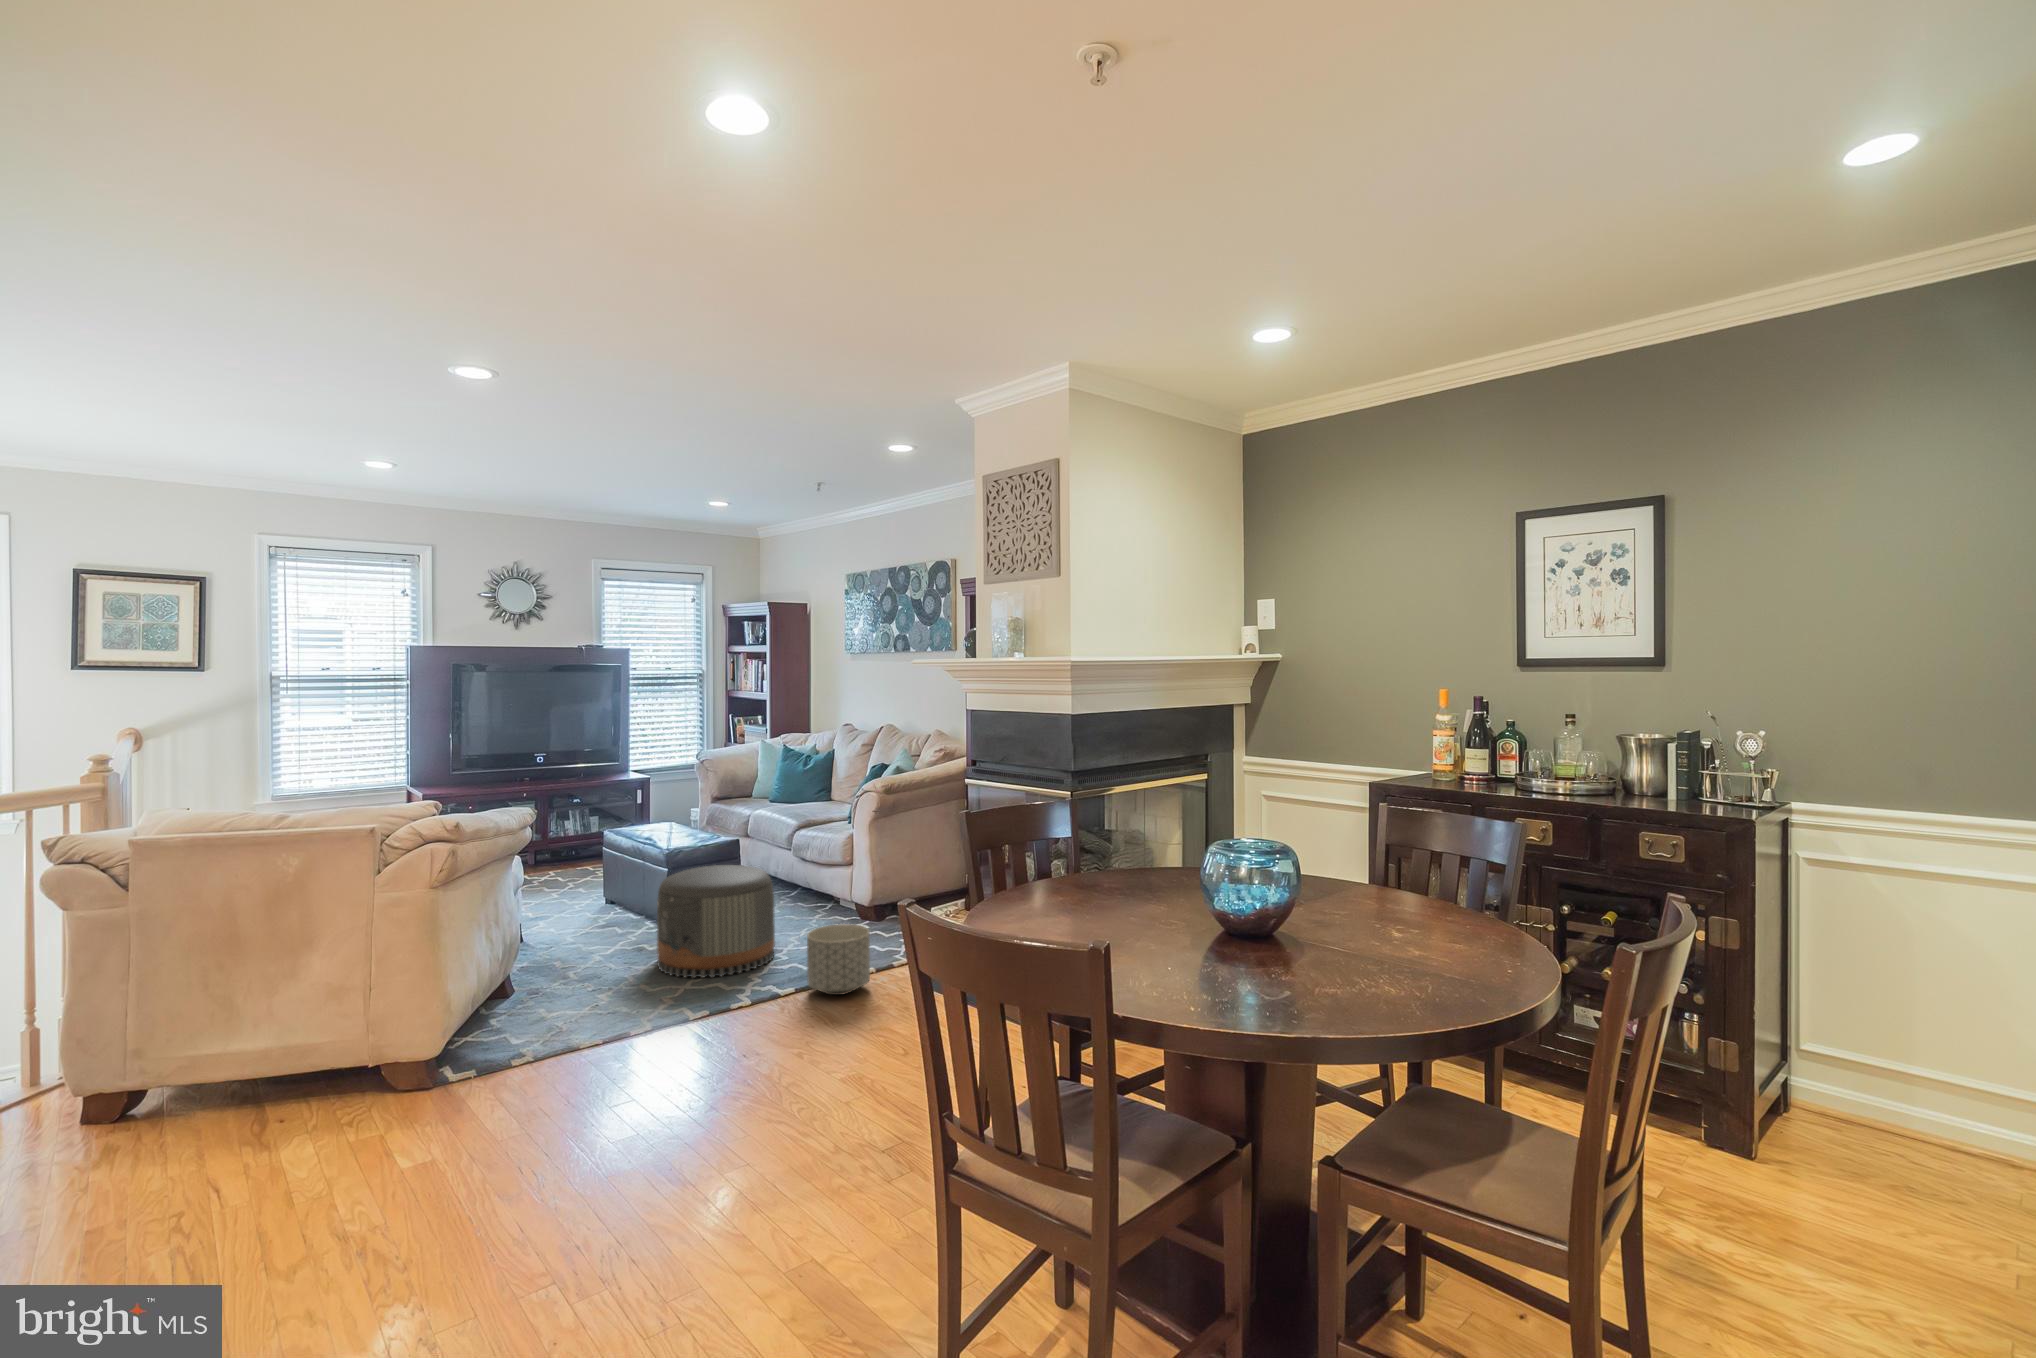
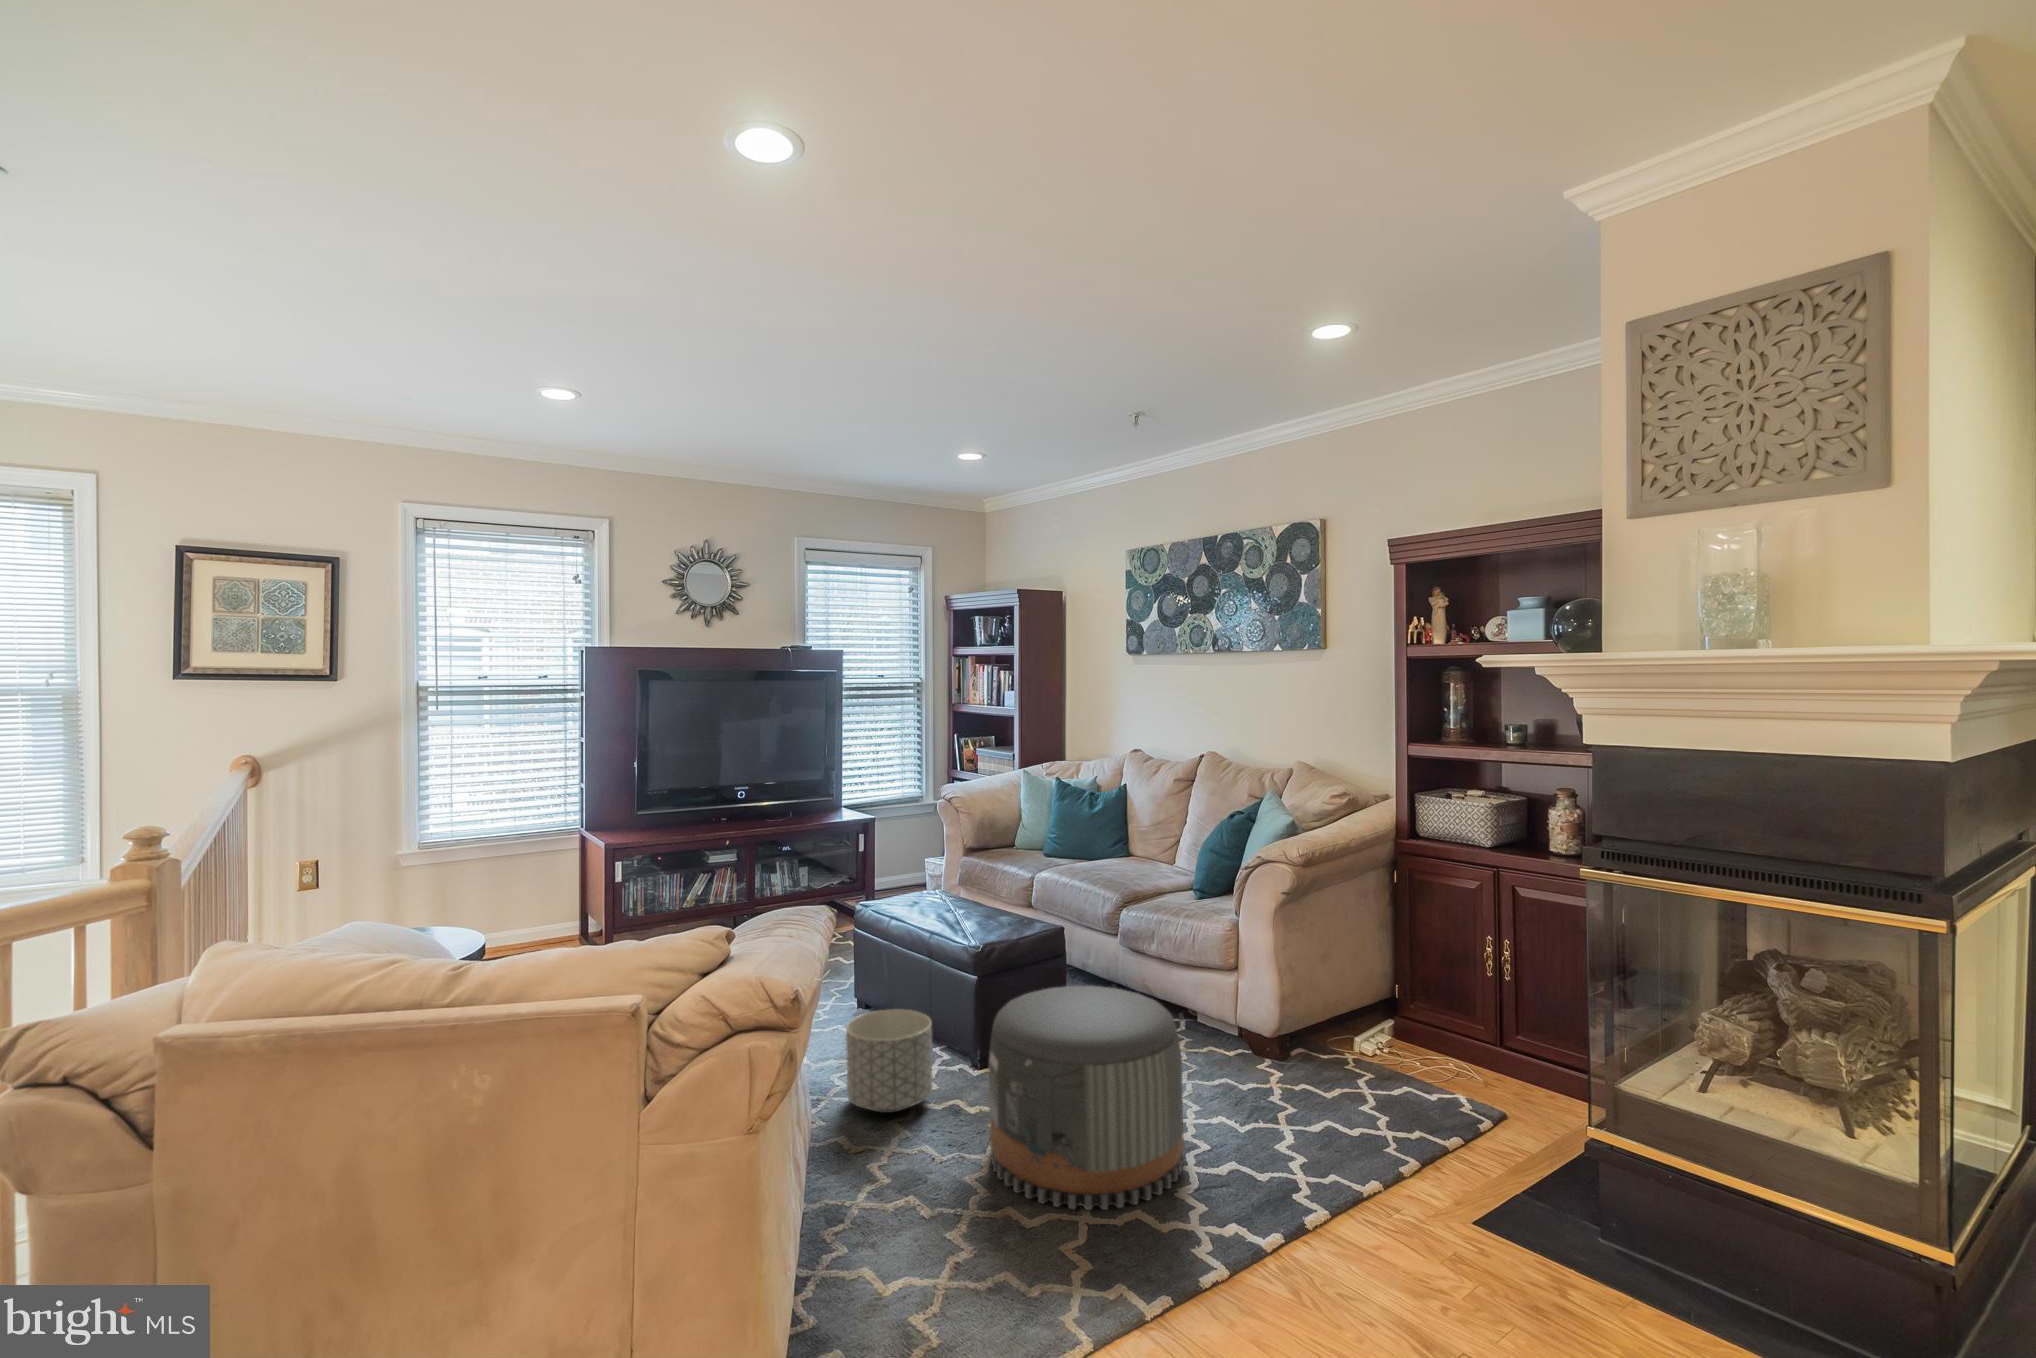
planter: present [807,924,870,995] -> present [846,1009,932,1113]

